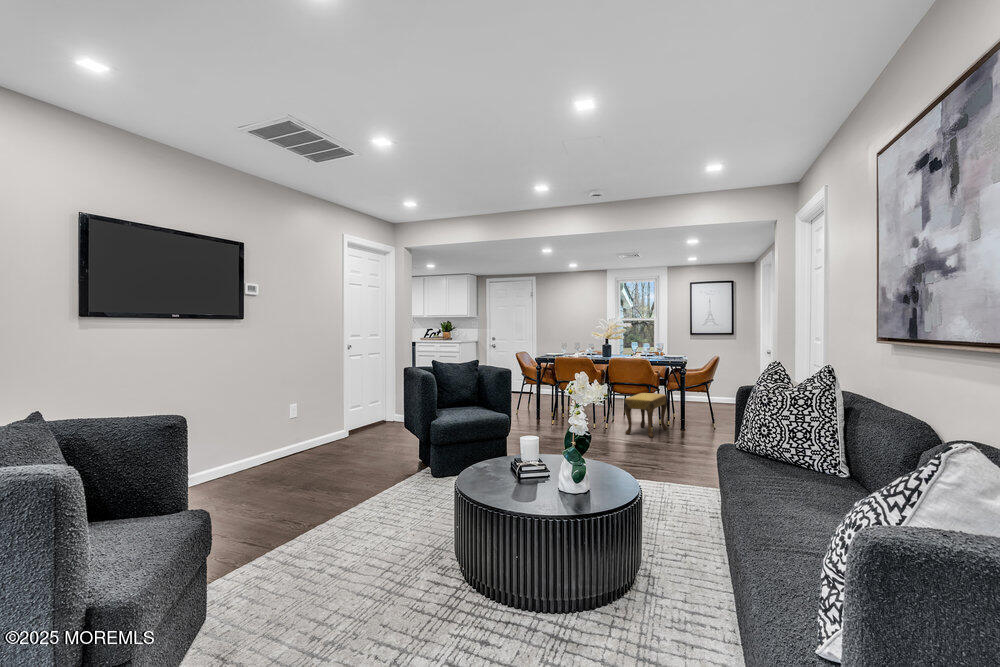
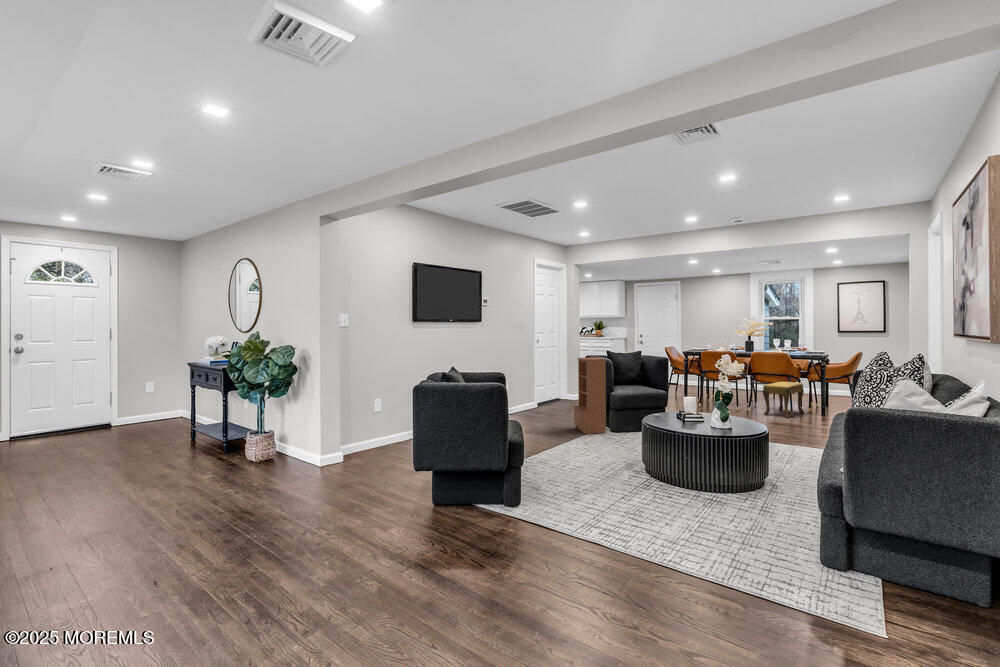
bookcase: none [382,371,426,484] -> present [574,358,606,434]

